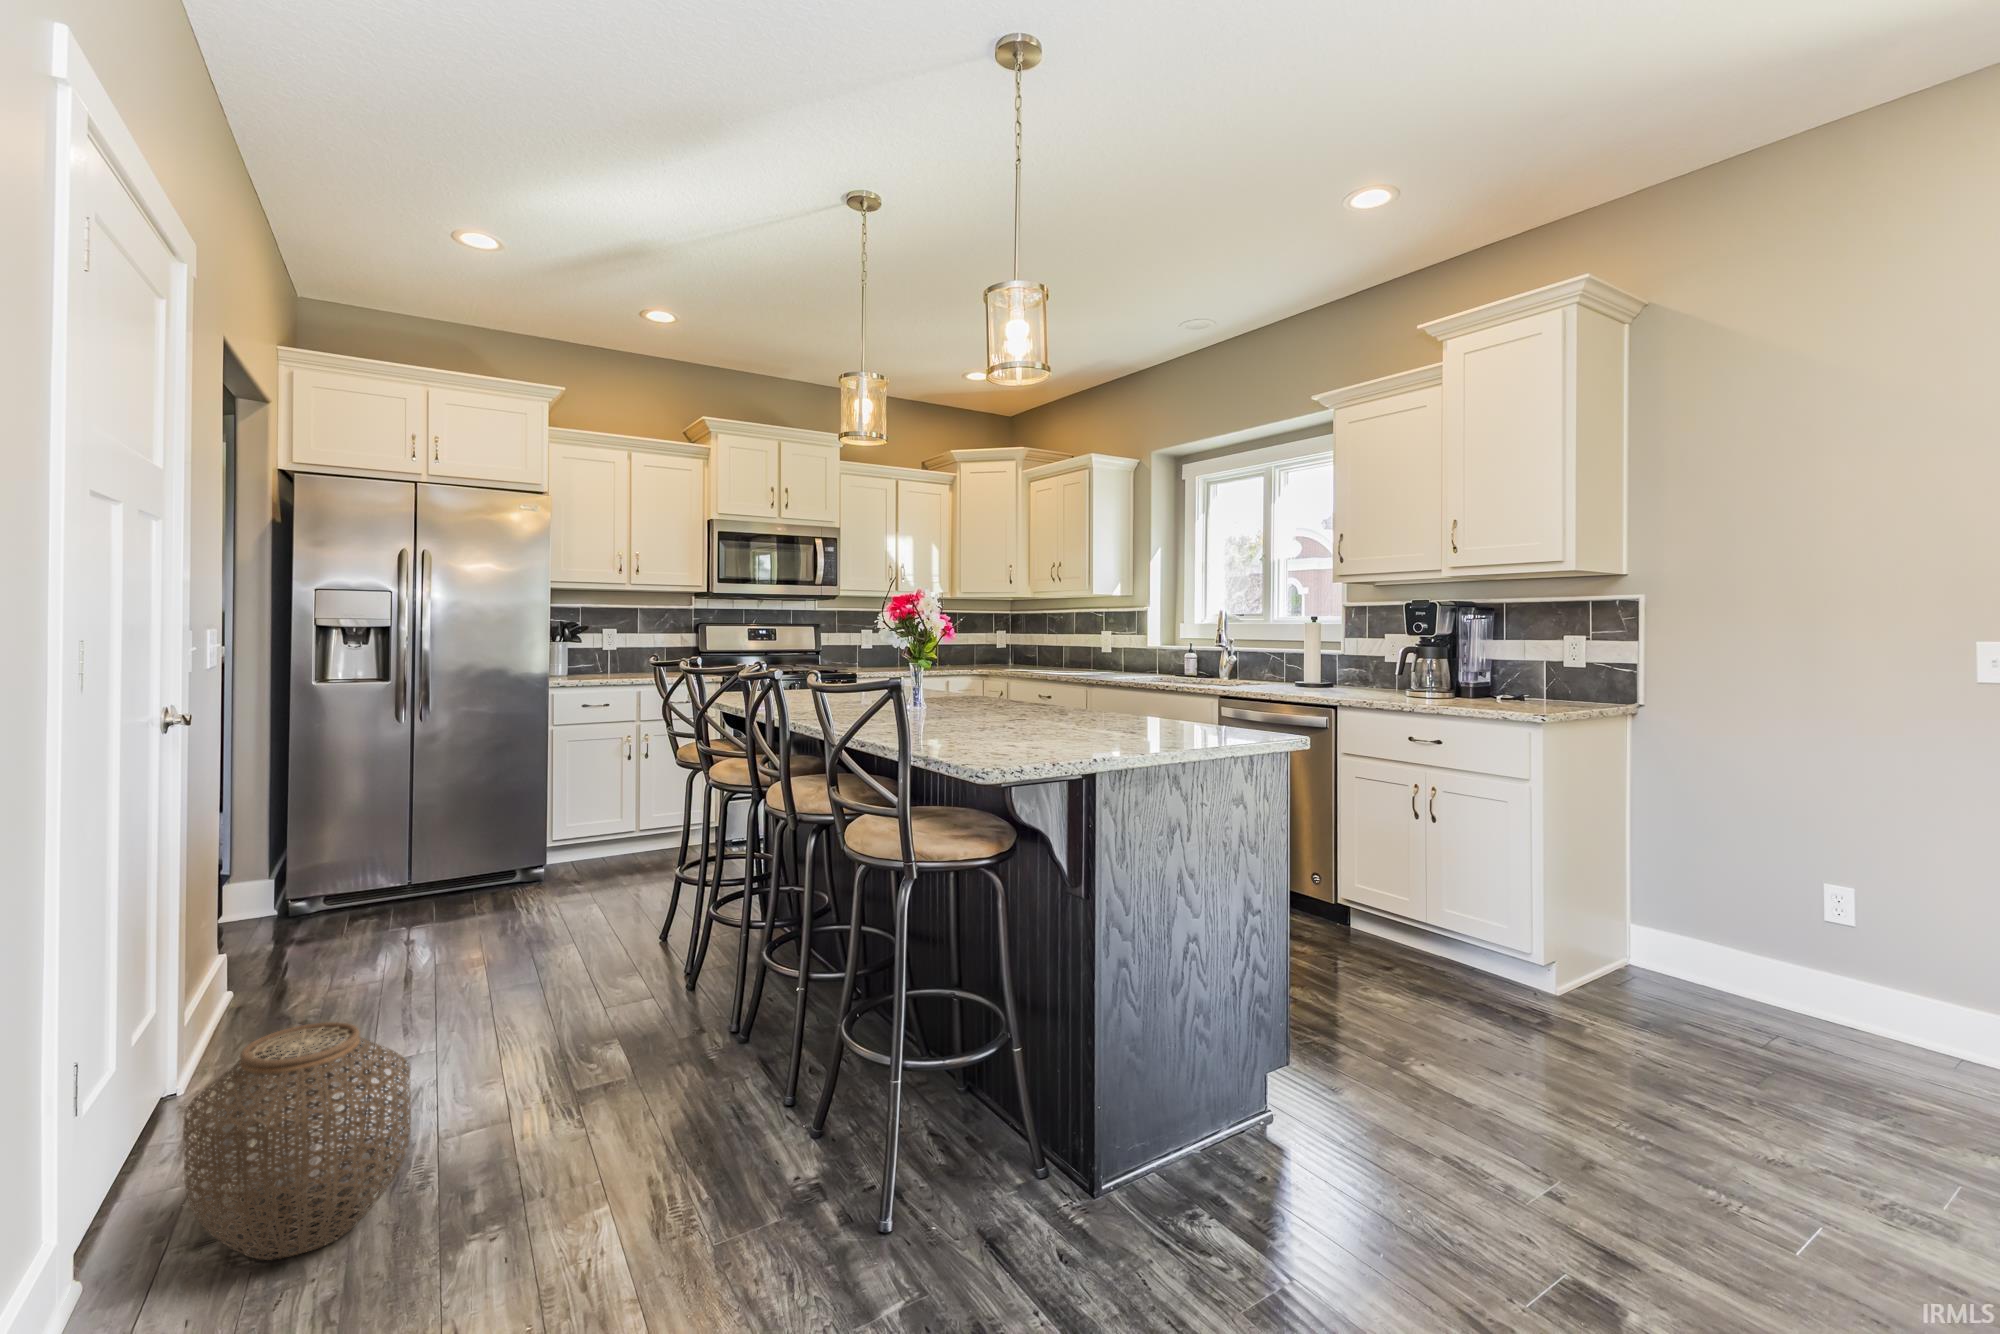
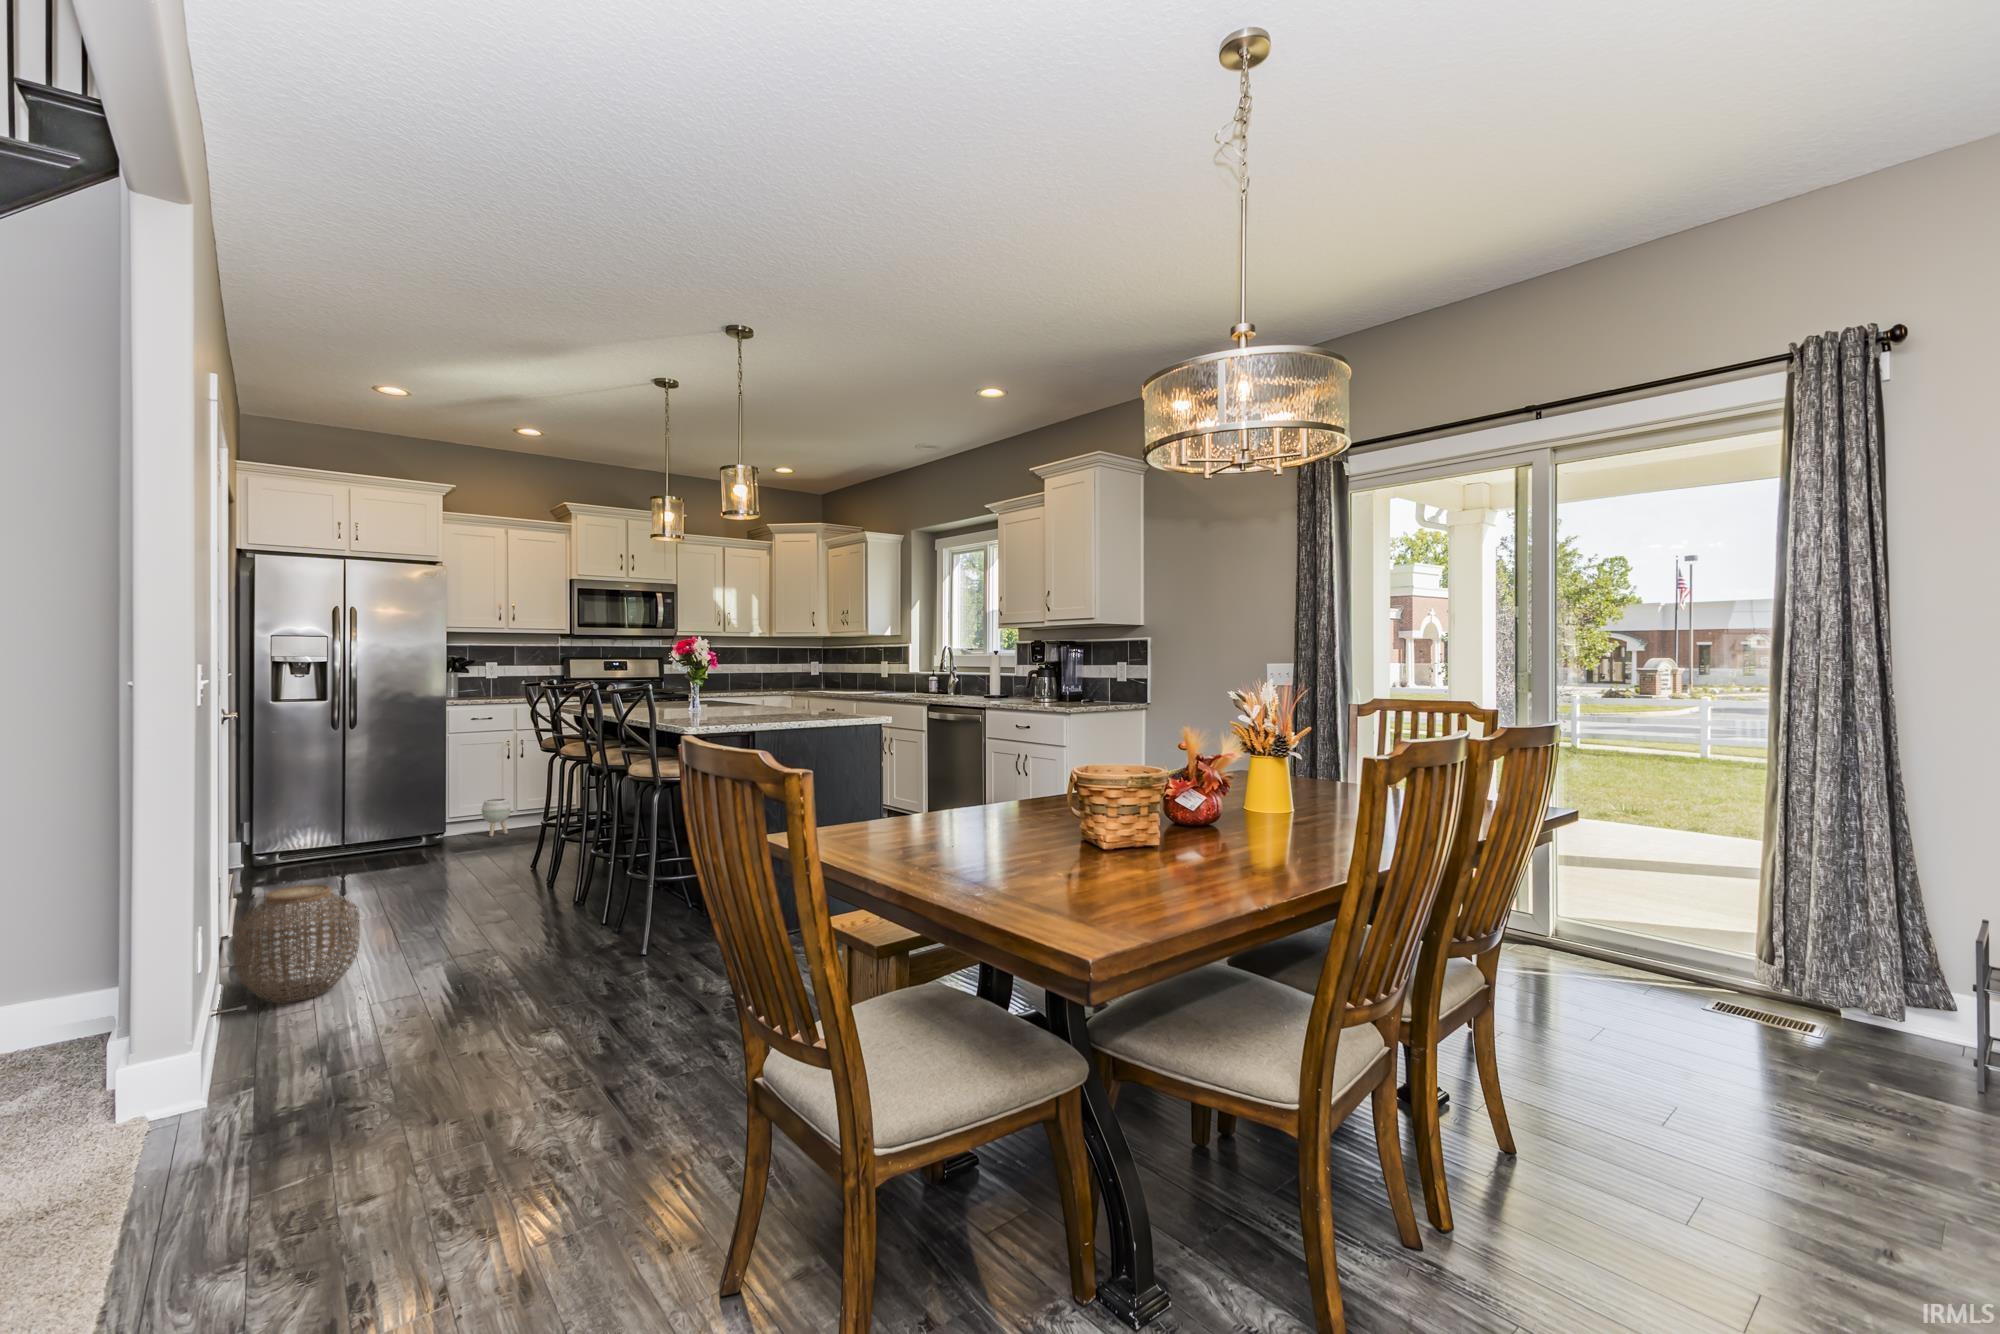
planter: none [597,815,634,868] -> present [482,798,510,837]

